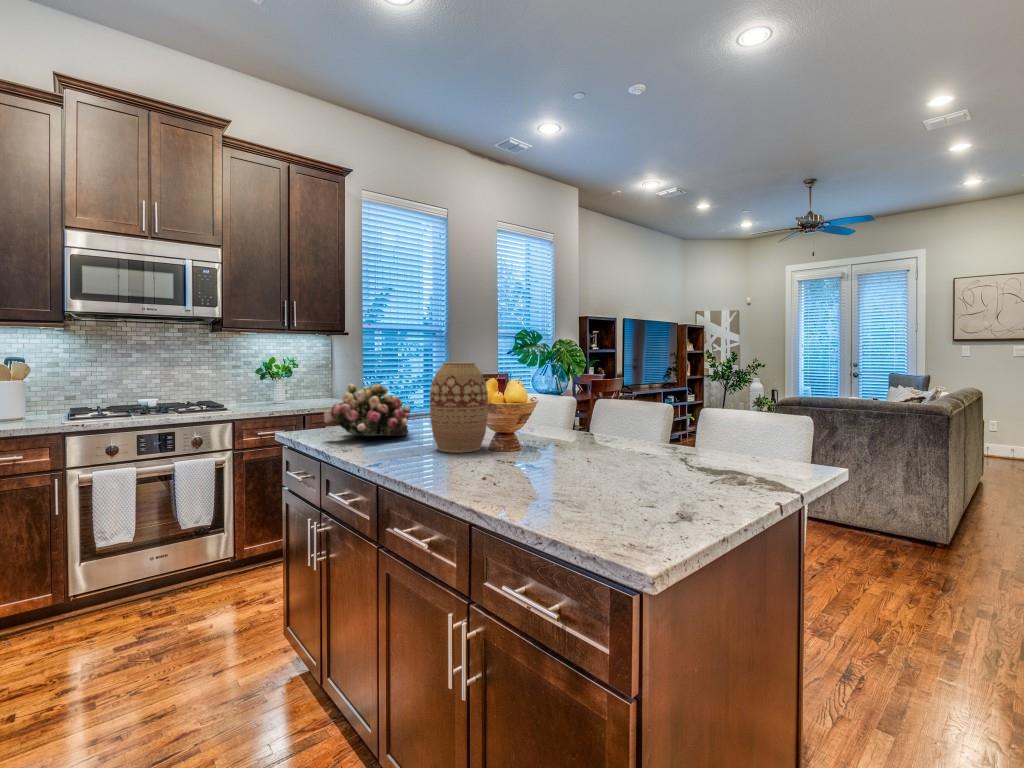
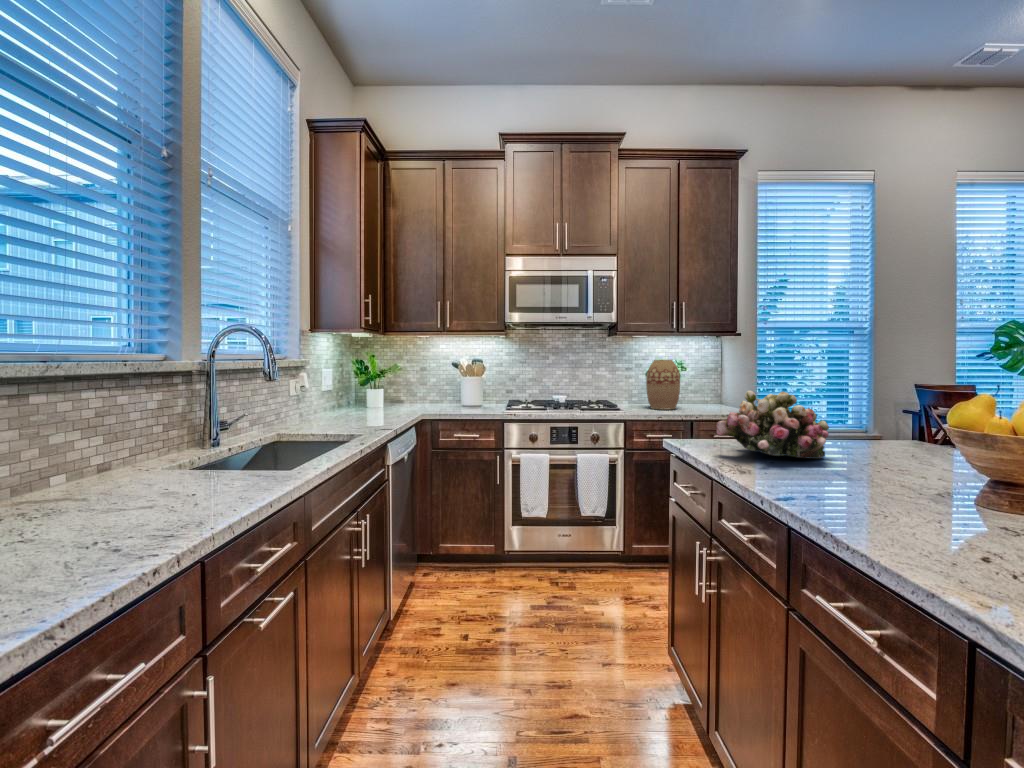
vase: present [430,362,488,452] -> present [646,360,680,409]

